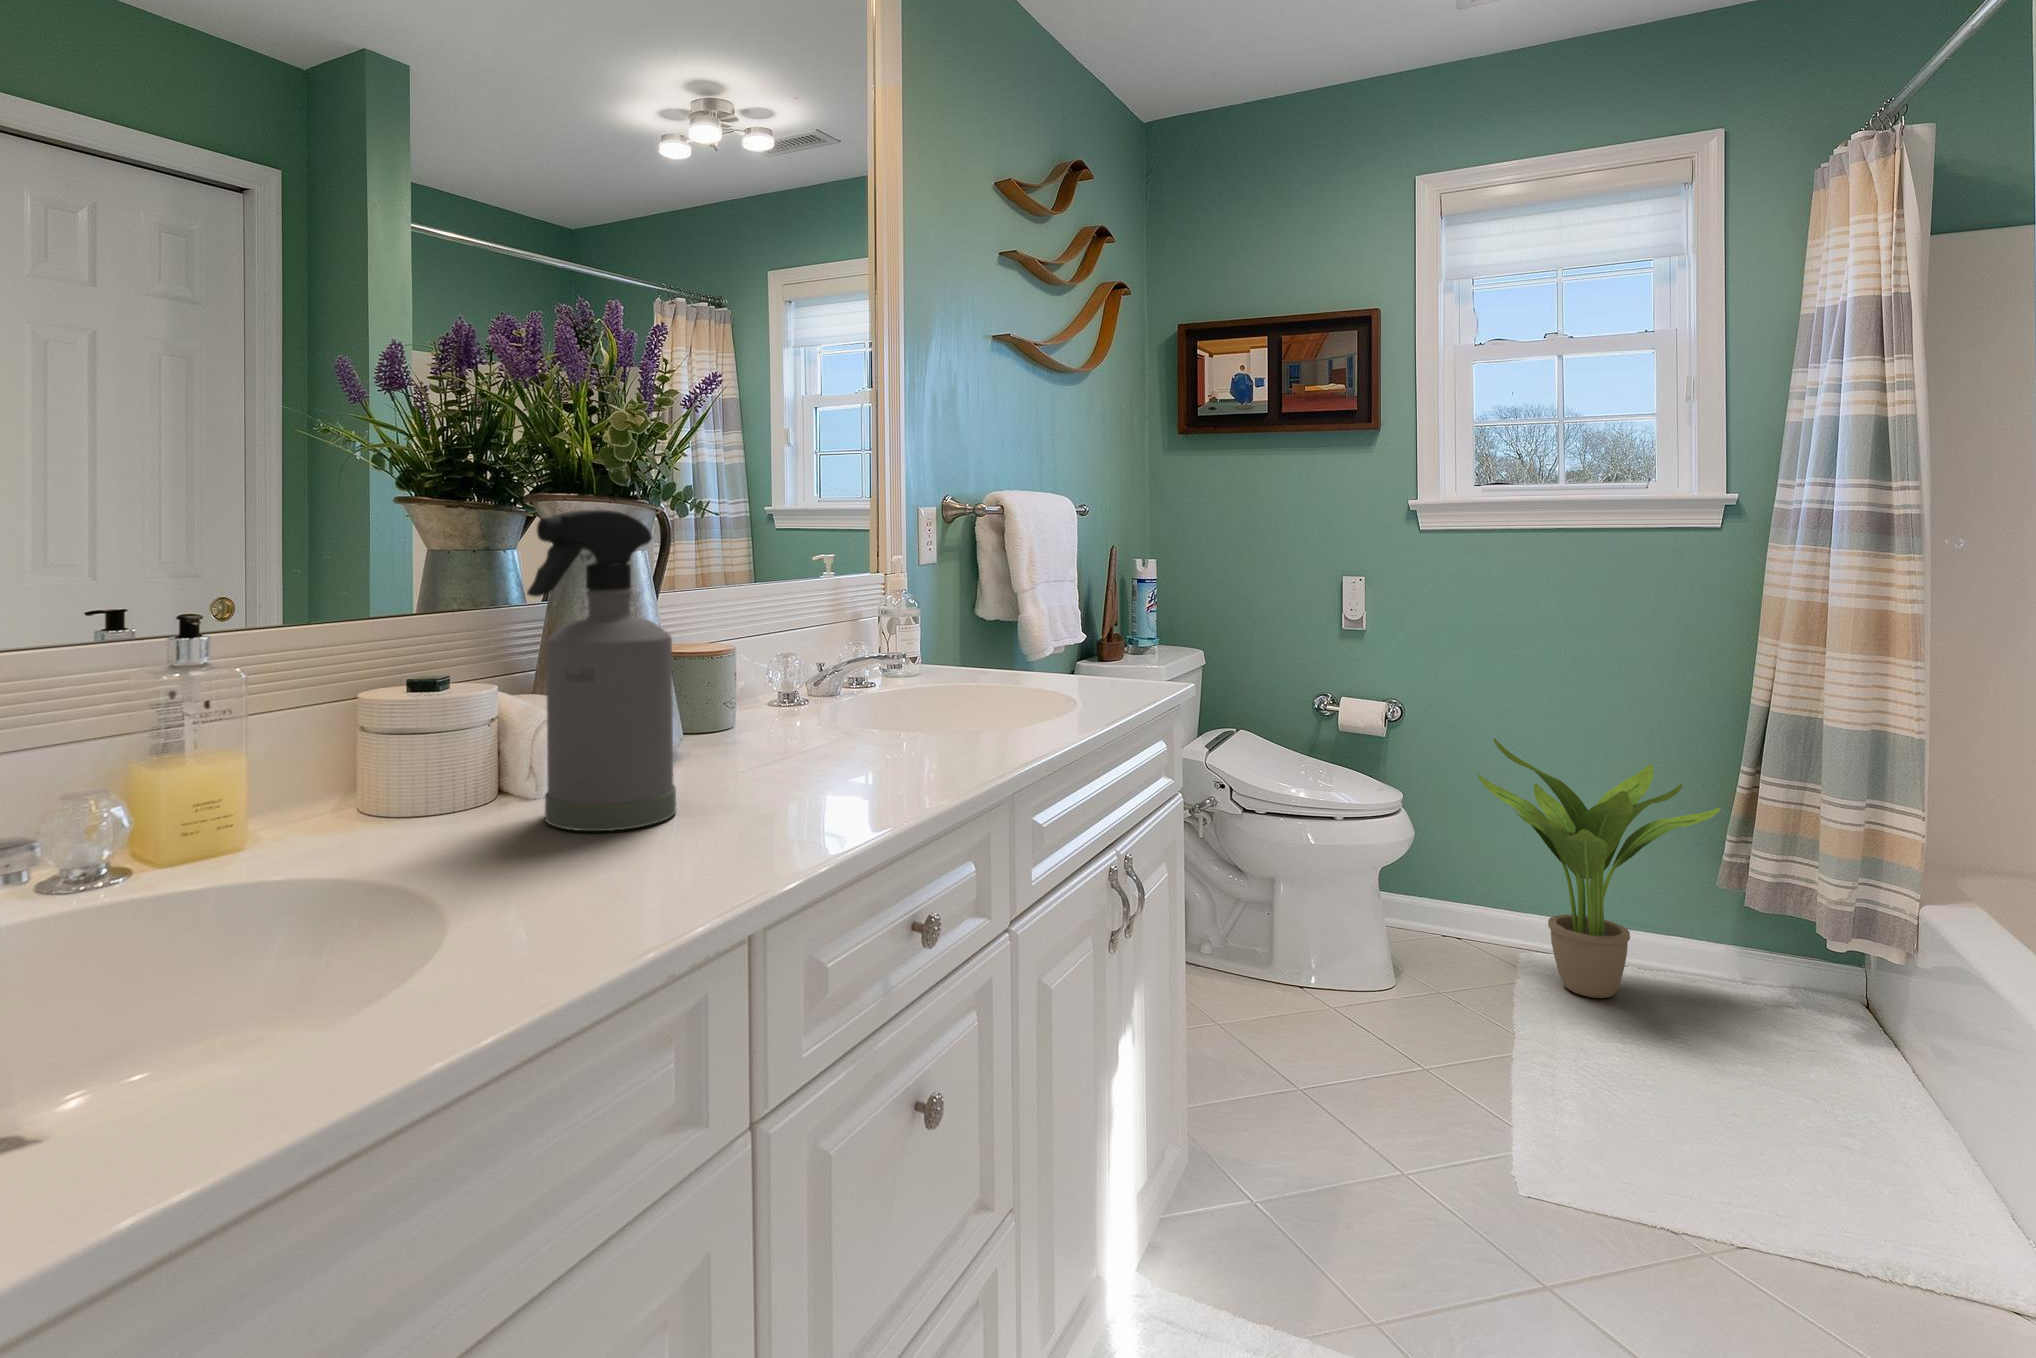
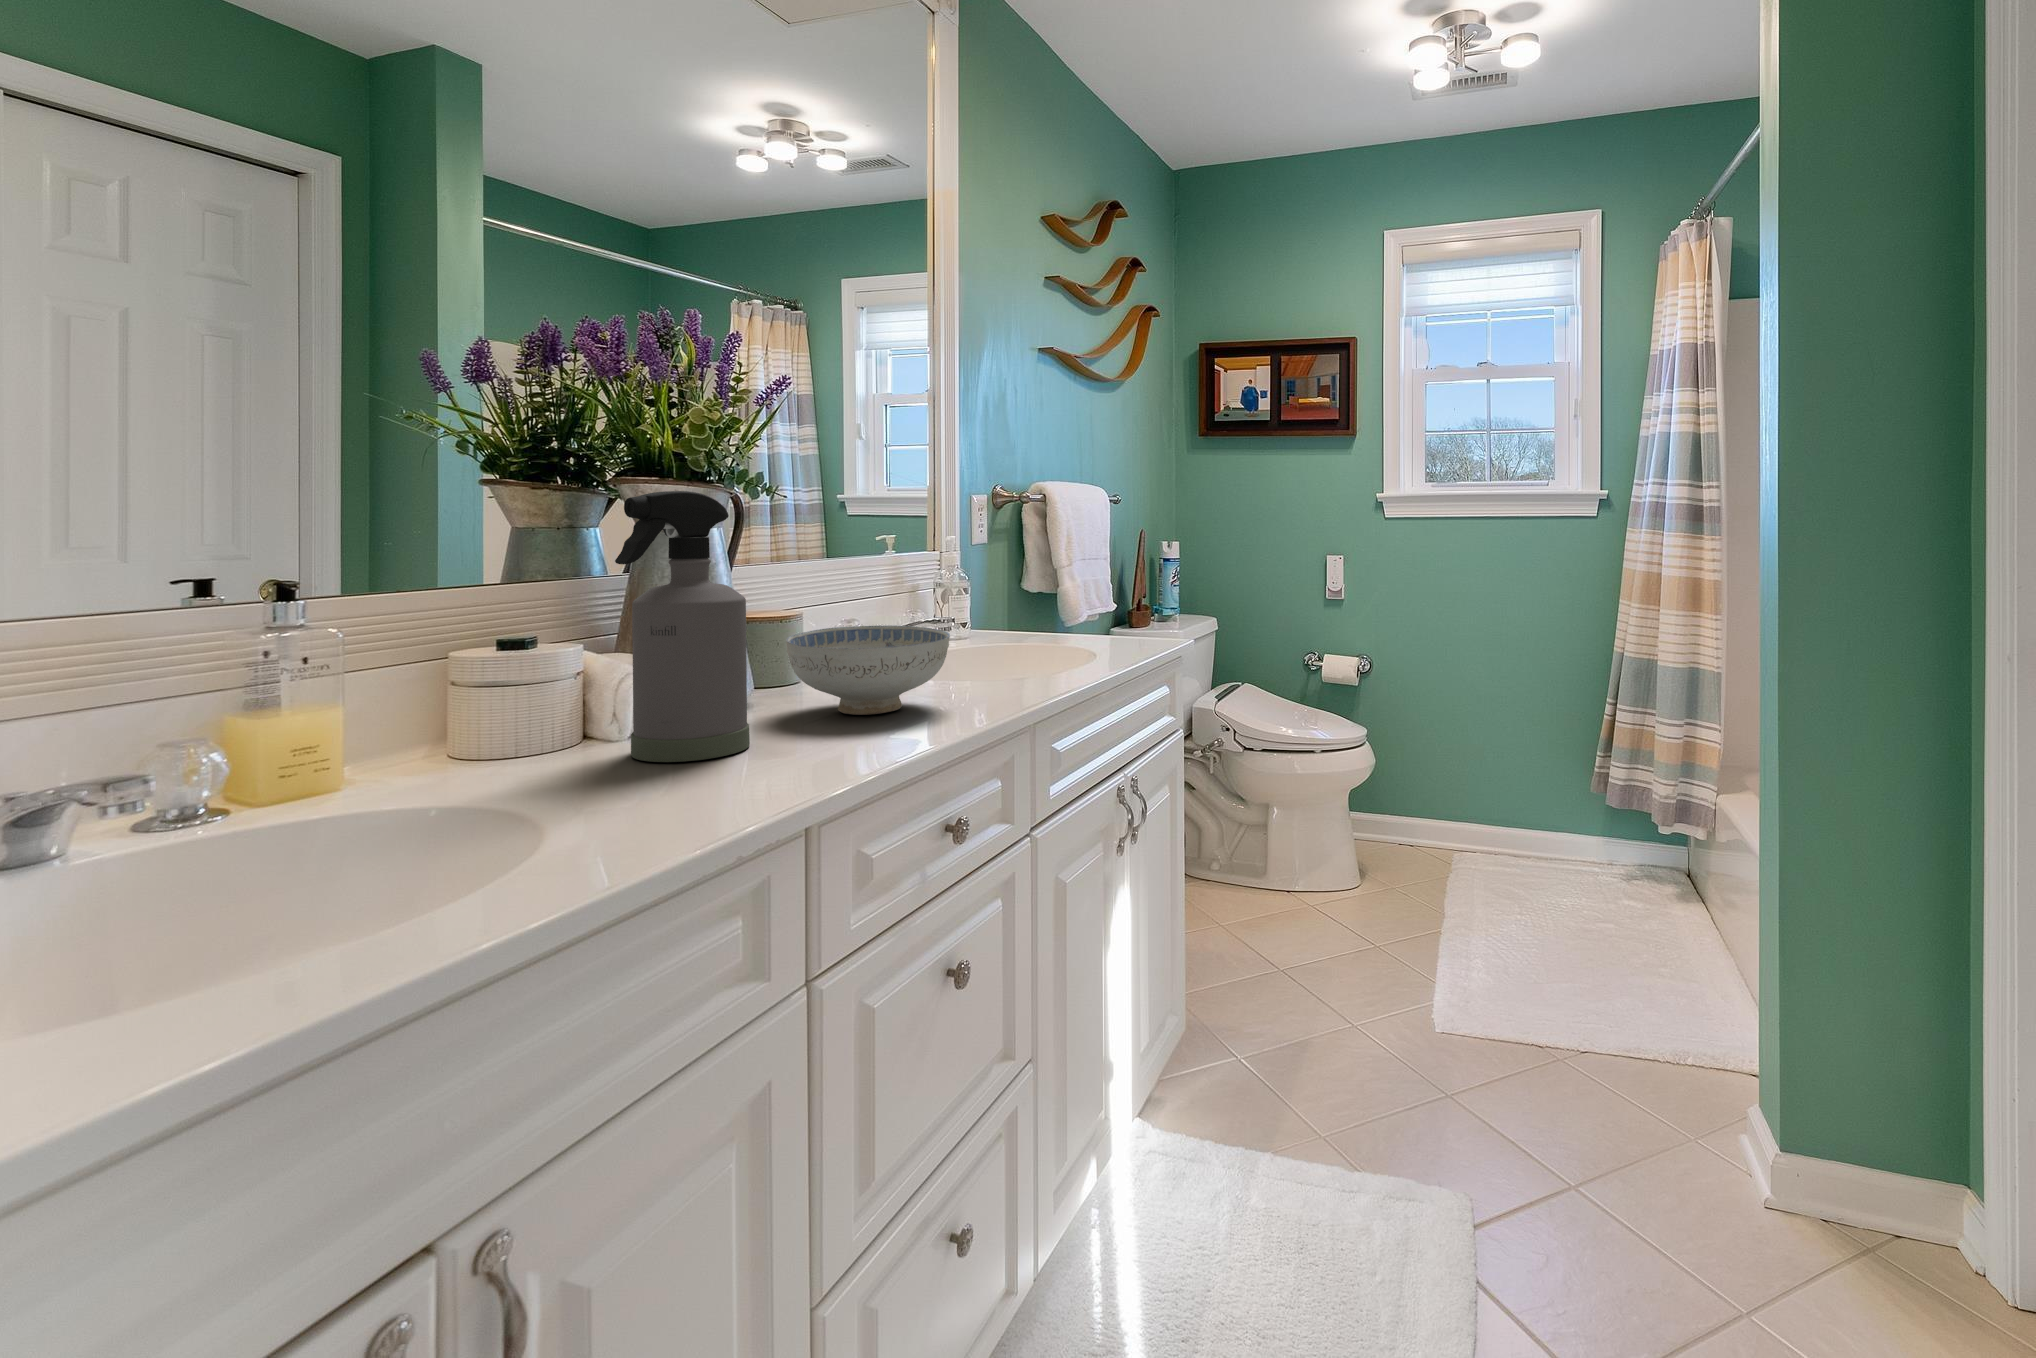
ceramic bowl: none [717,665,907,774] -> present [786,625,950,715]
potted plant: present [1478,738,1721,998] -> none [1424,684,1593,884]

